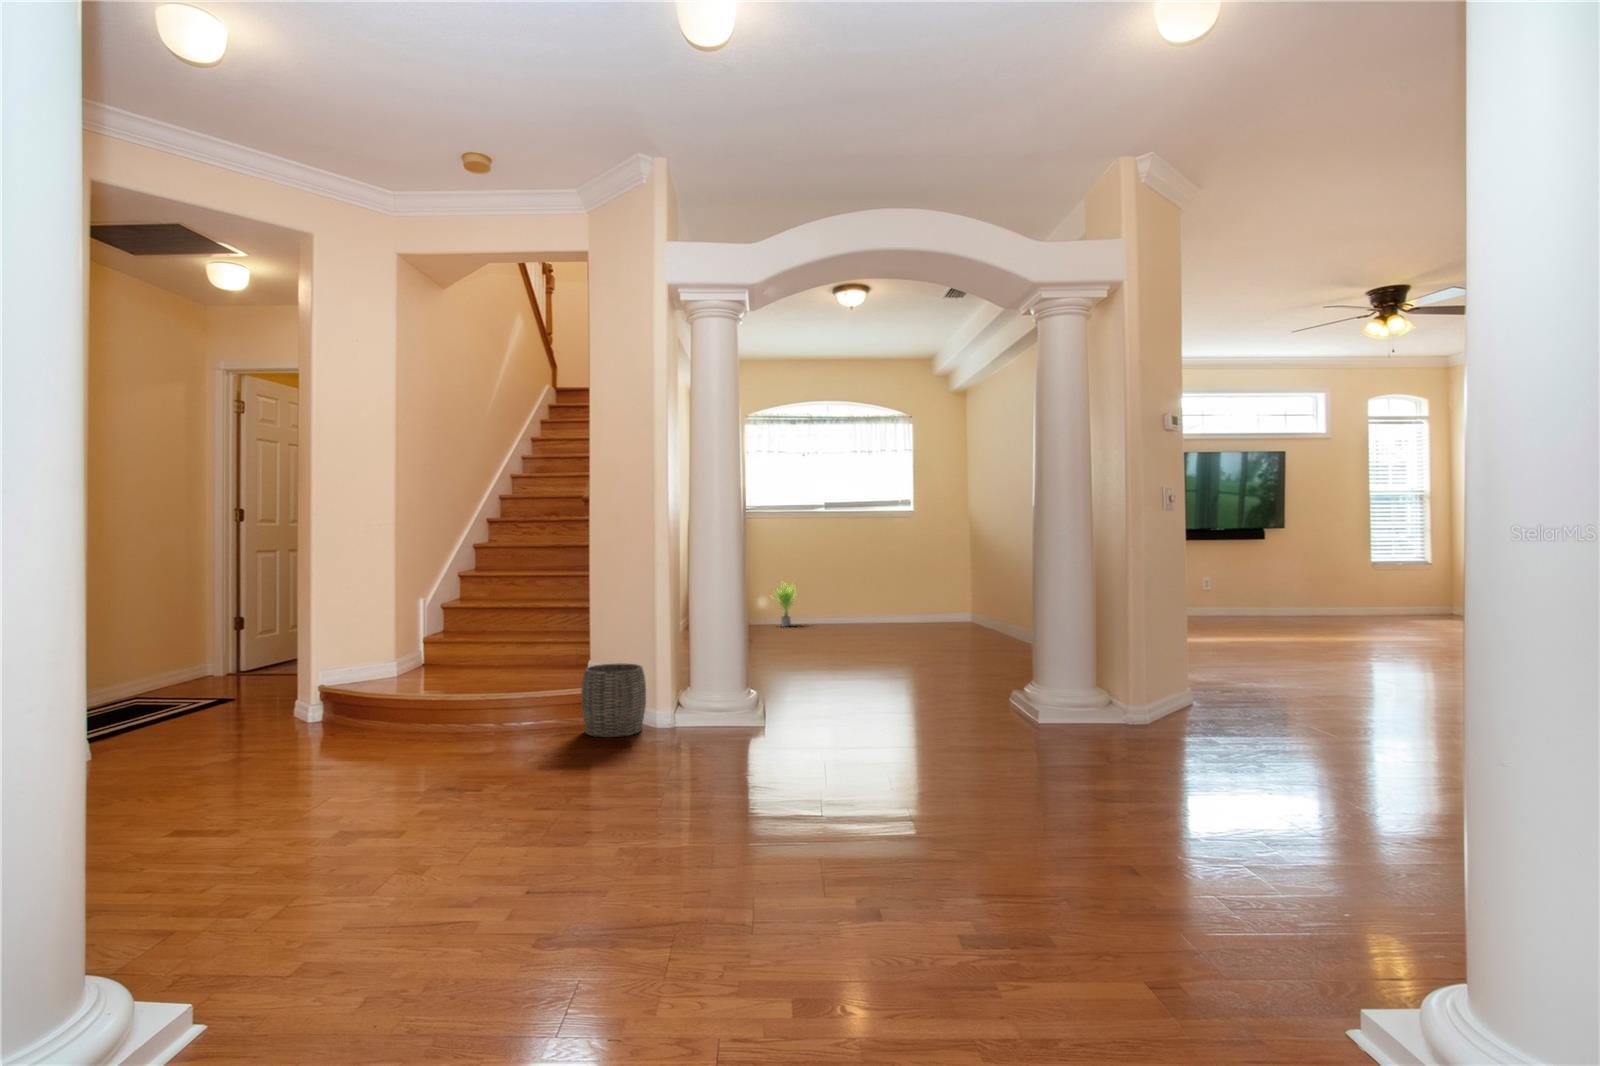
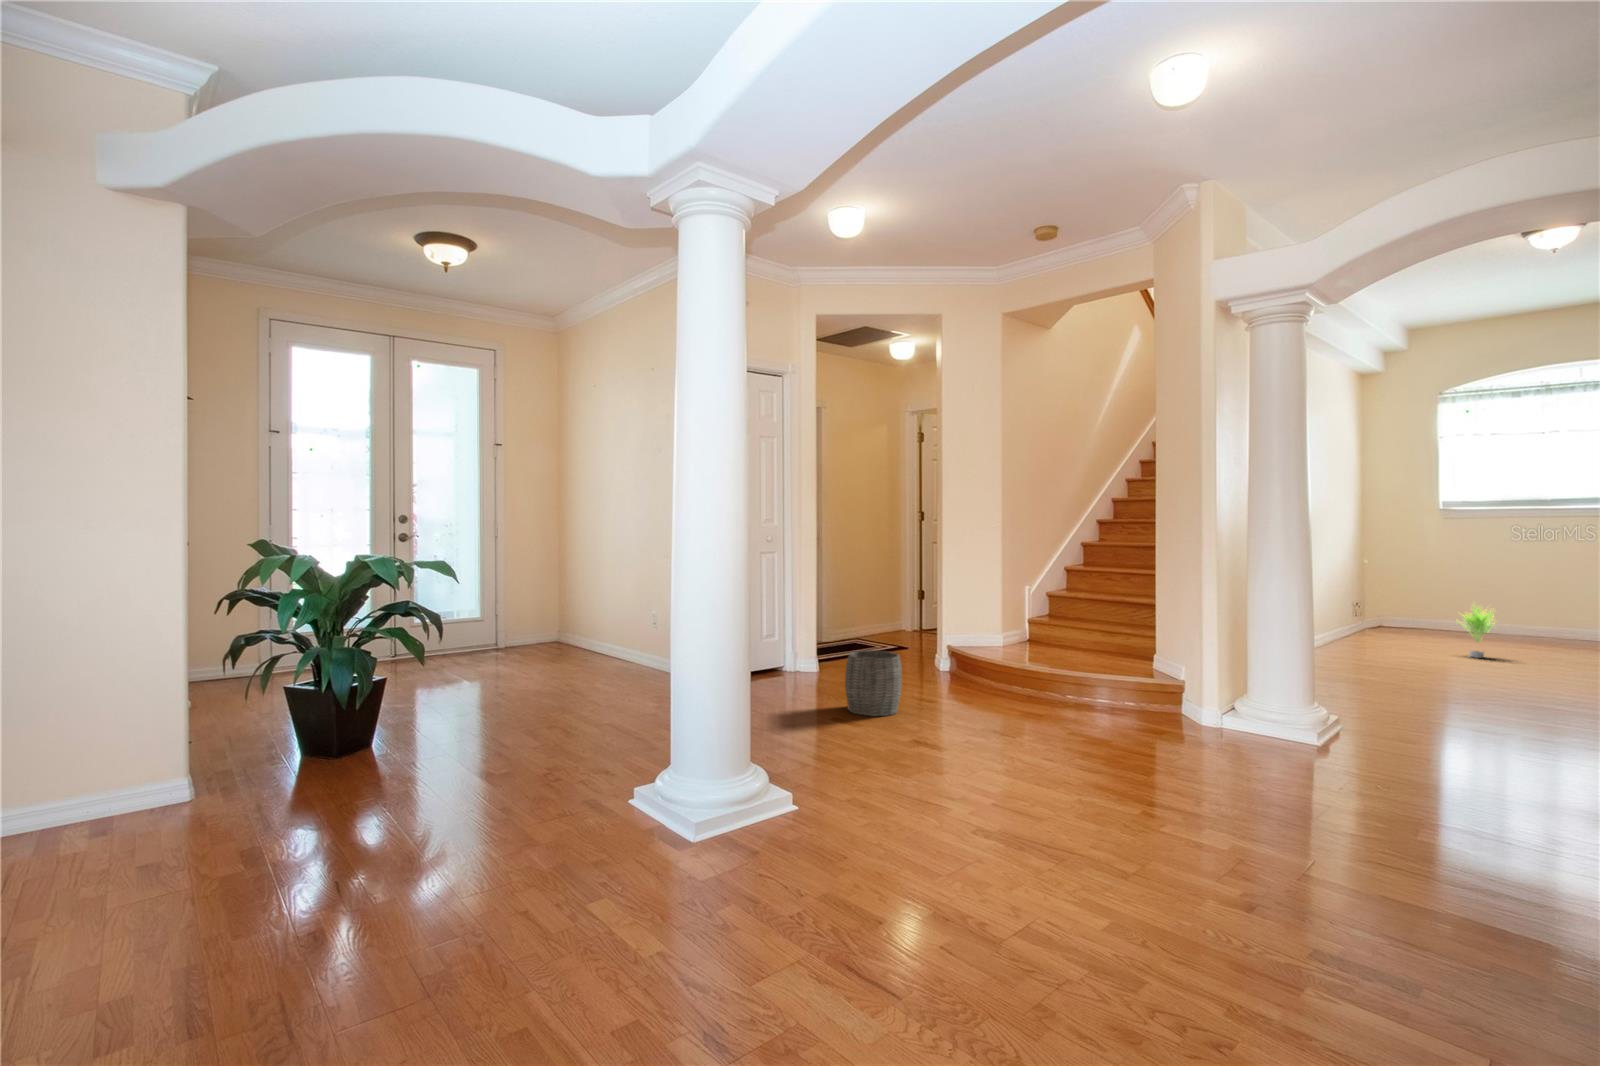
woven basket: present [581,663,646,737] -> present [845,650,902,716]

